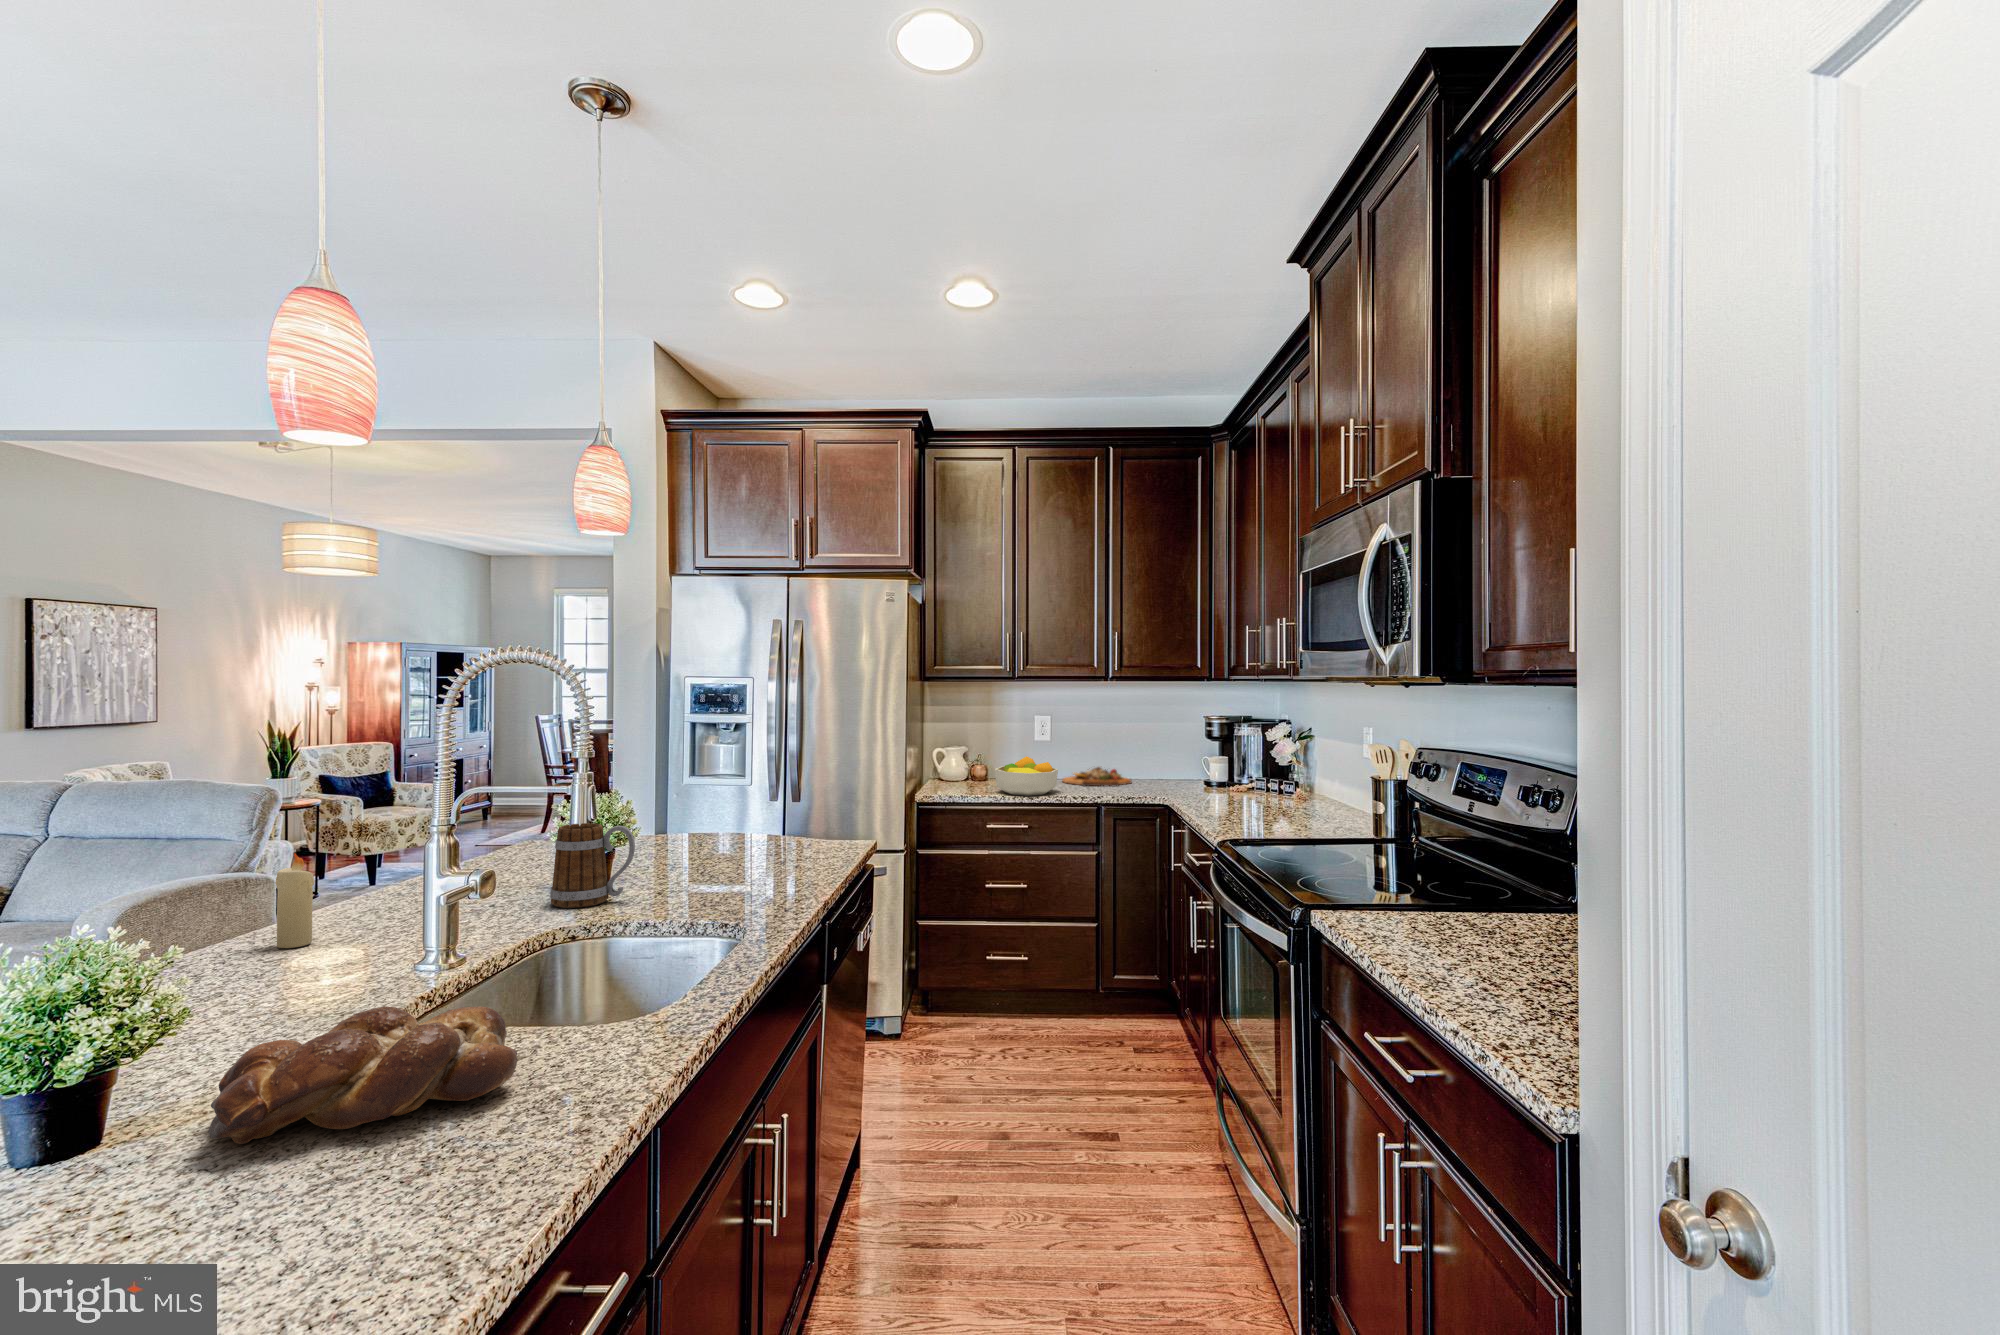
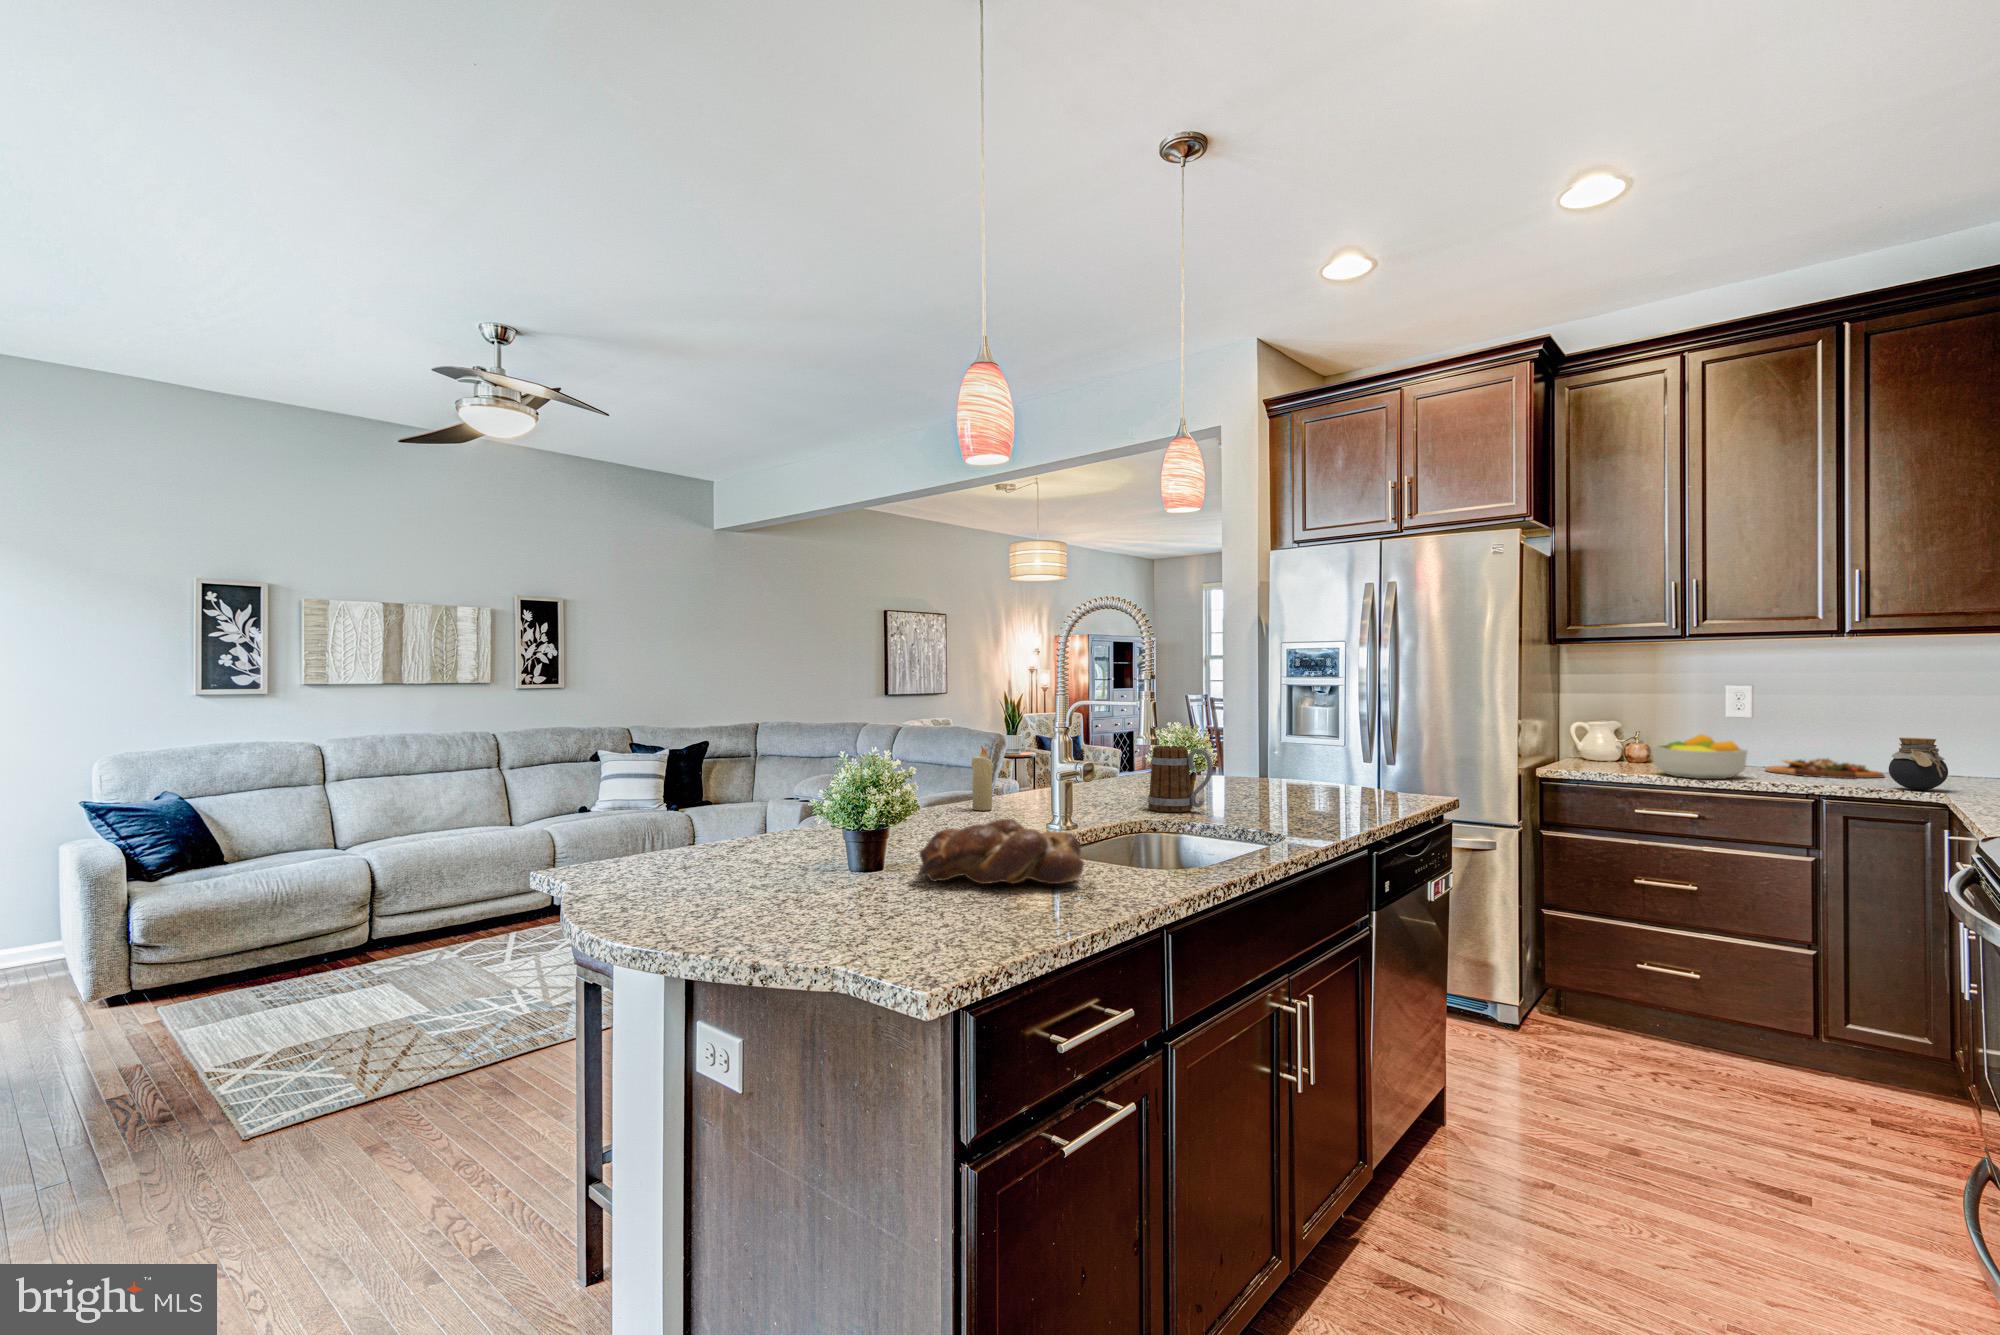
jar: none [1143,756,1175,795] -> present [1889,738,1948,790]

